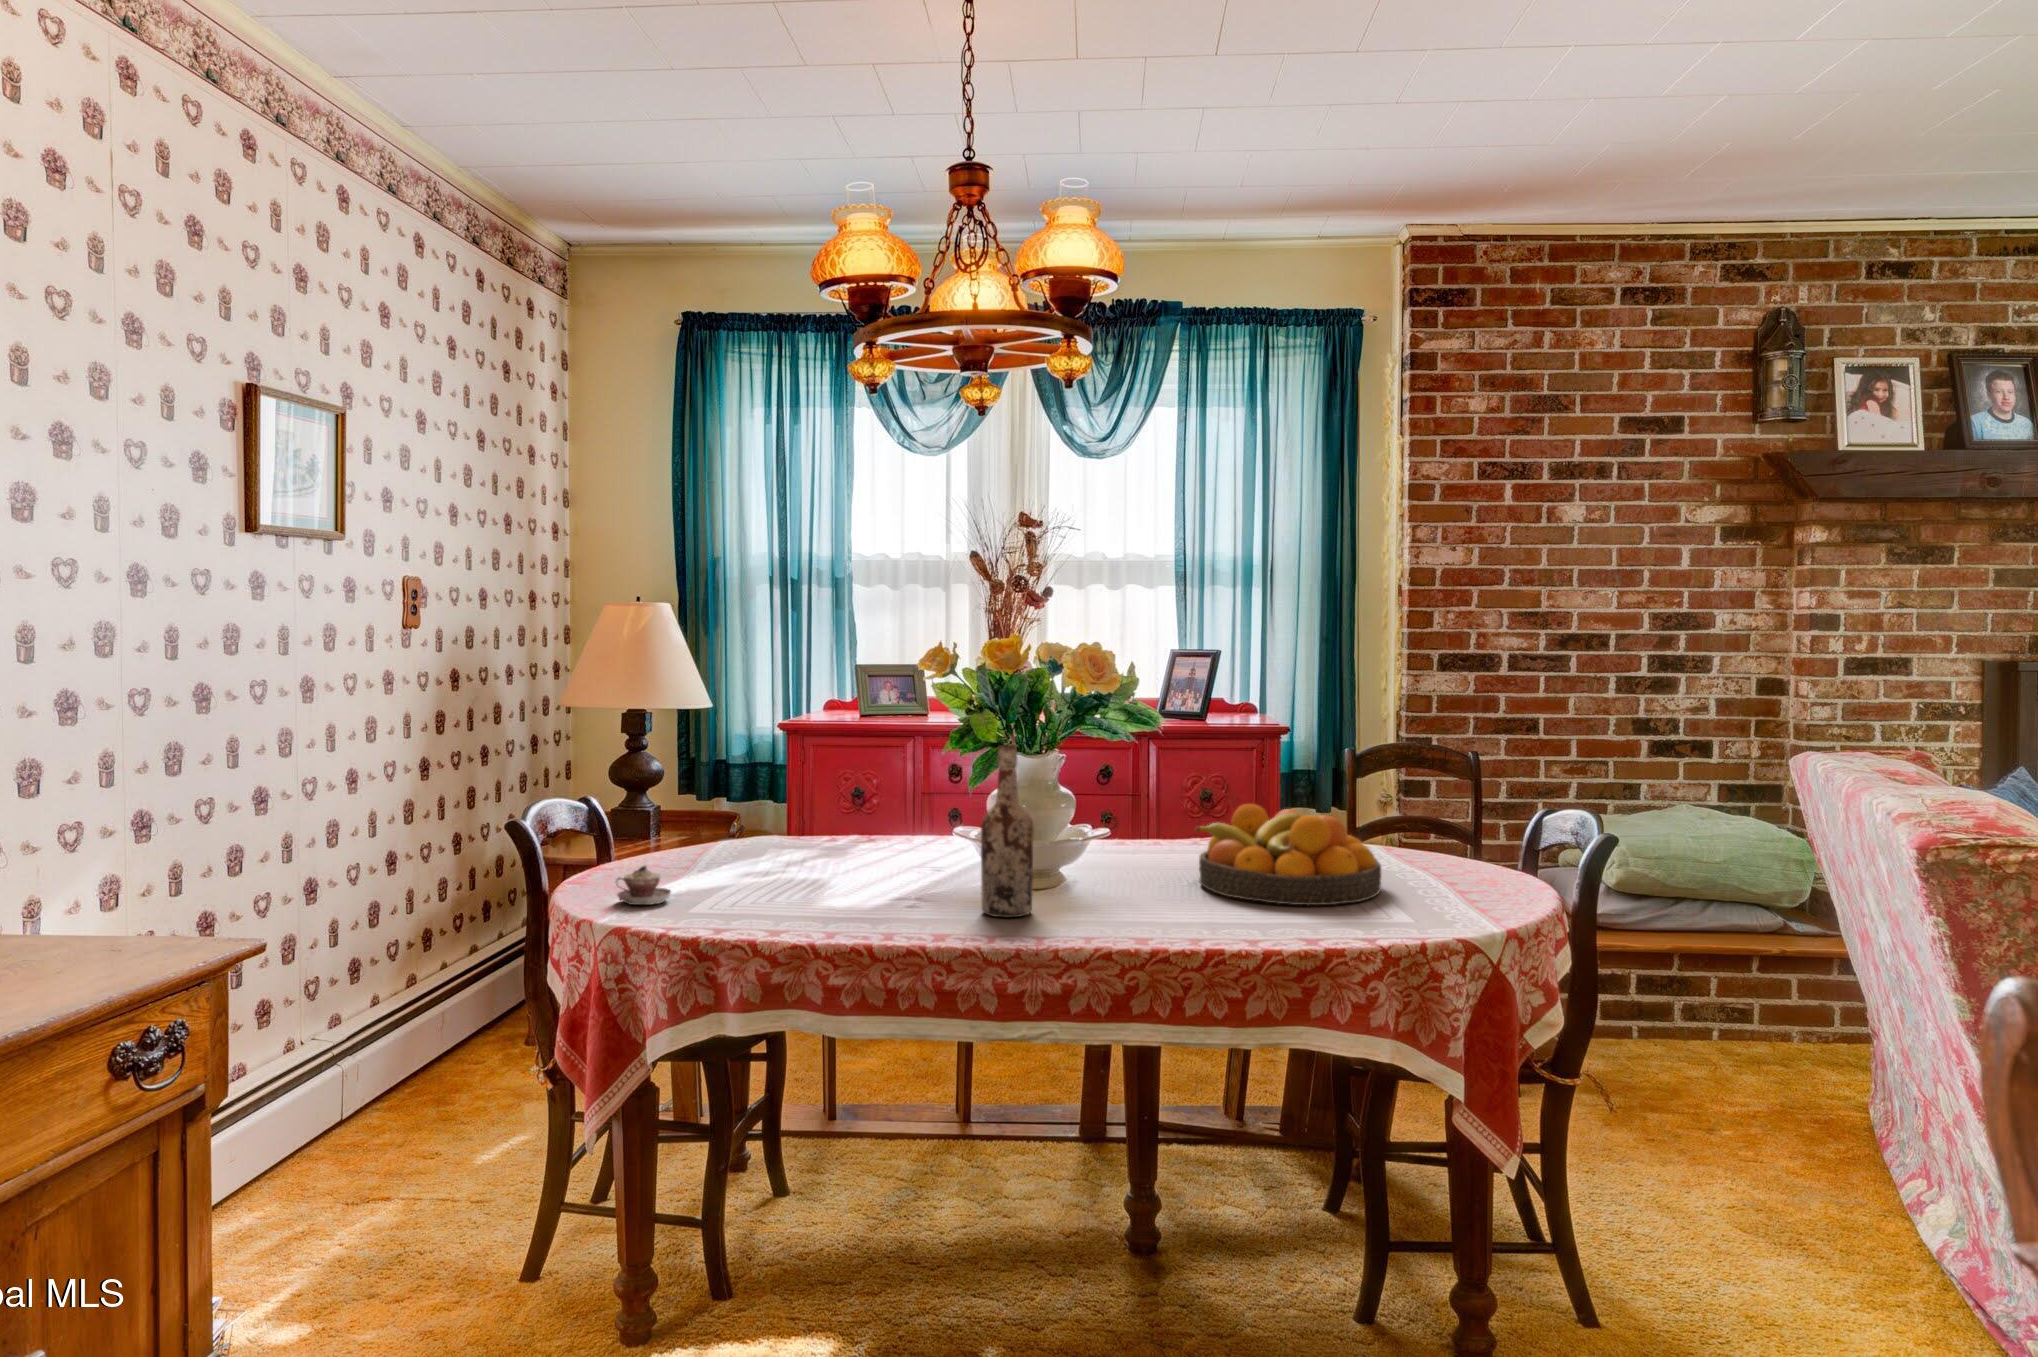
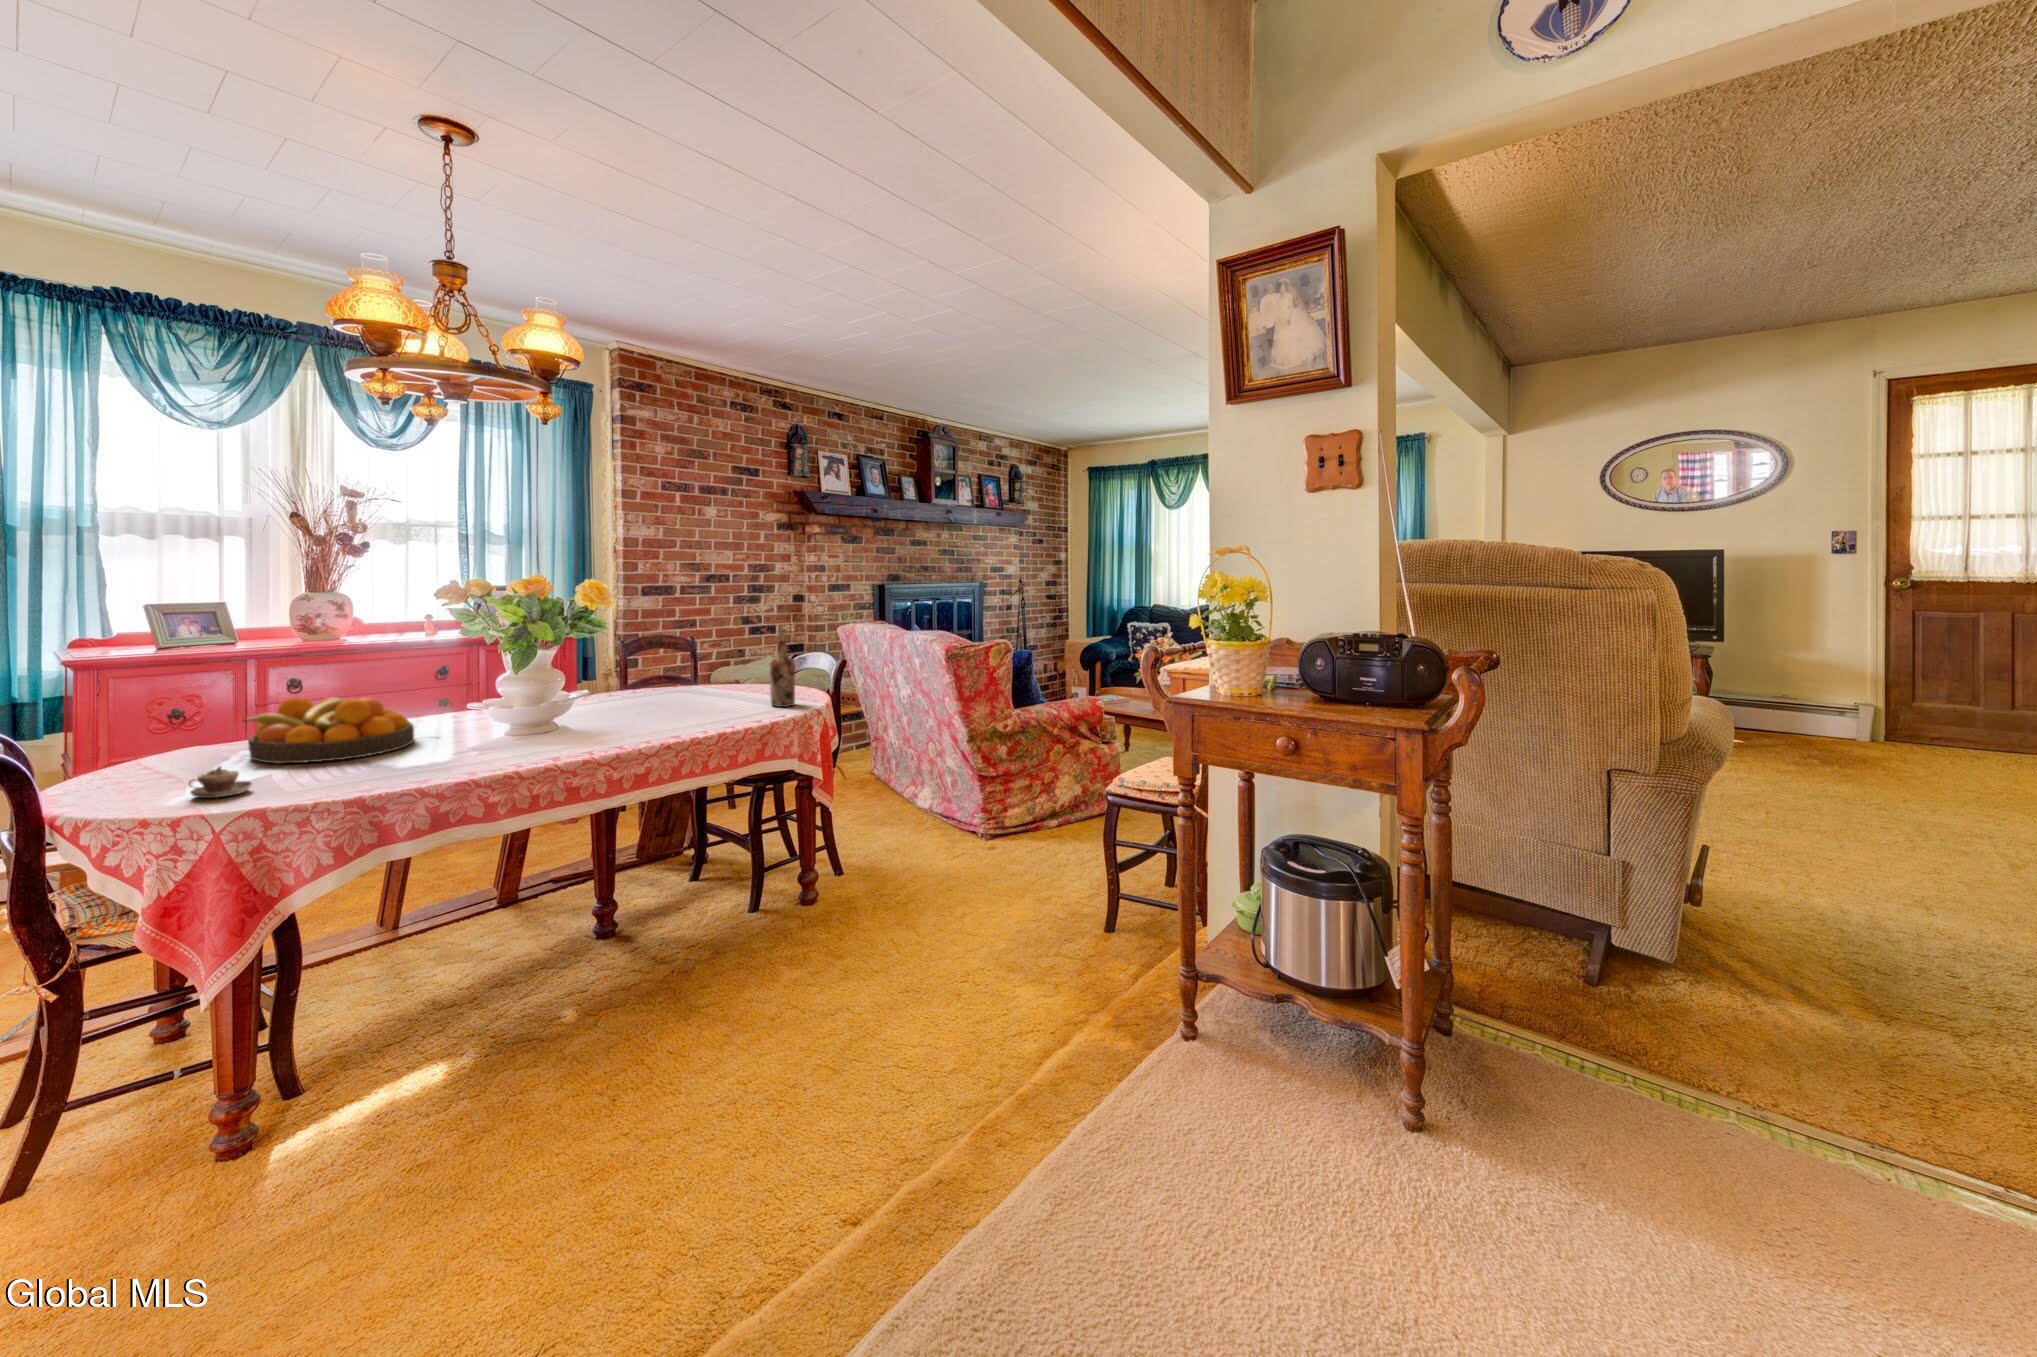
wine bottle: present [981,744,1033,917] -> present [770,630,795,707]
fruit bowl: present [1196,804,1381,905] -> present [243,697,414,763]

